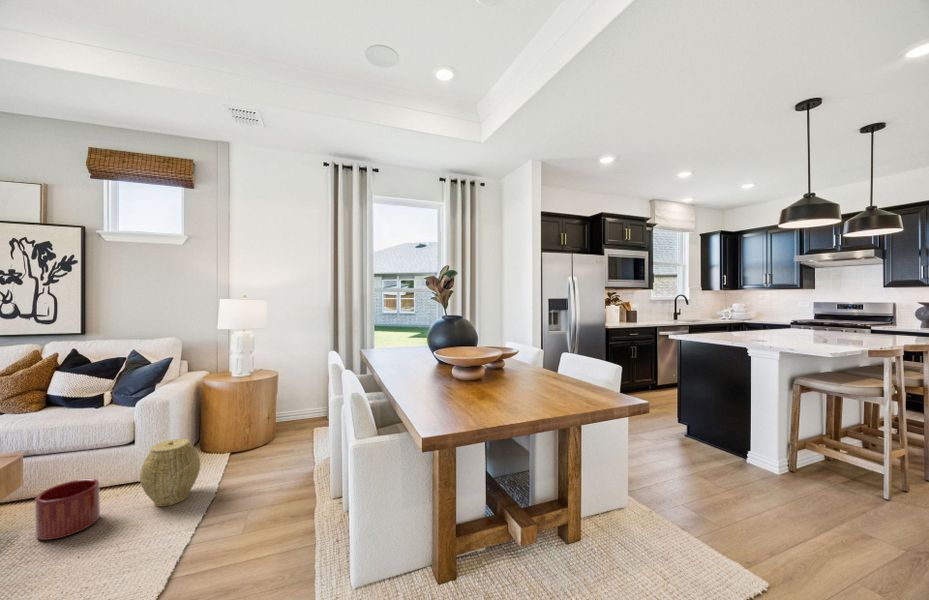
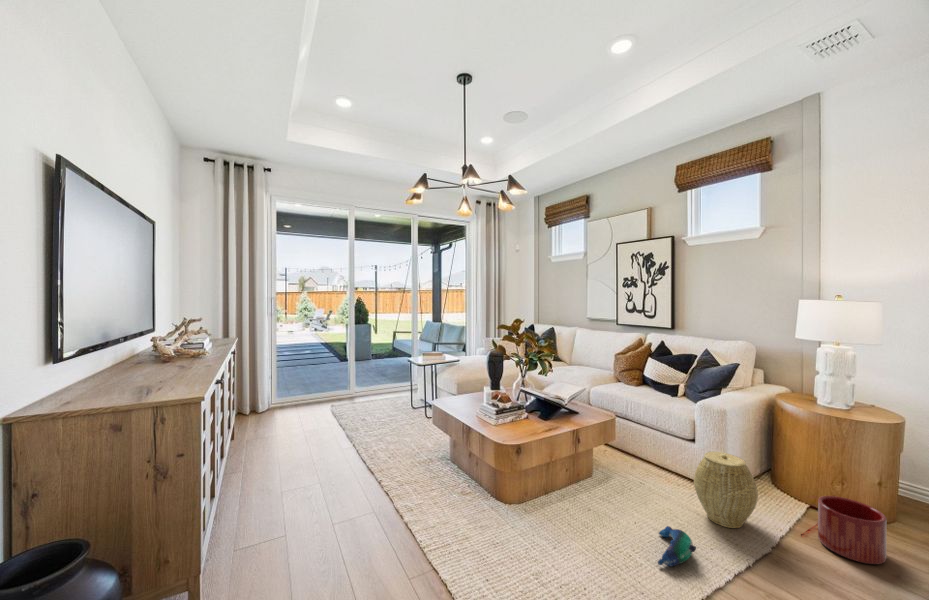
planter: present [35,479,100,540] -> present [818,496,887,564]
plush toy: none [108,528,156,574] -> present [658,526,696,566]

